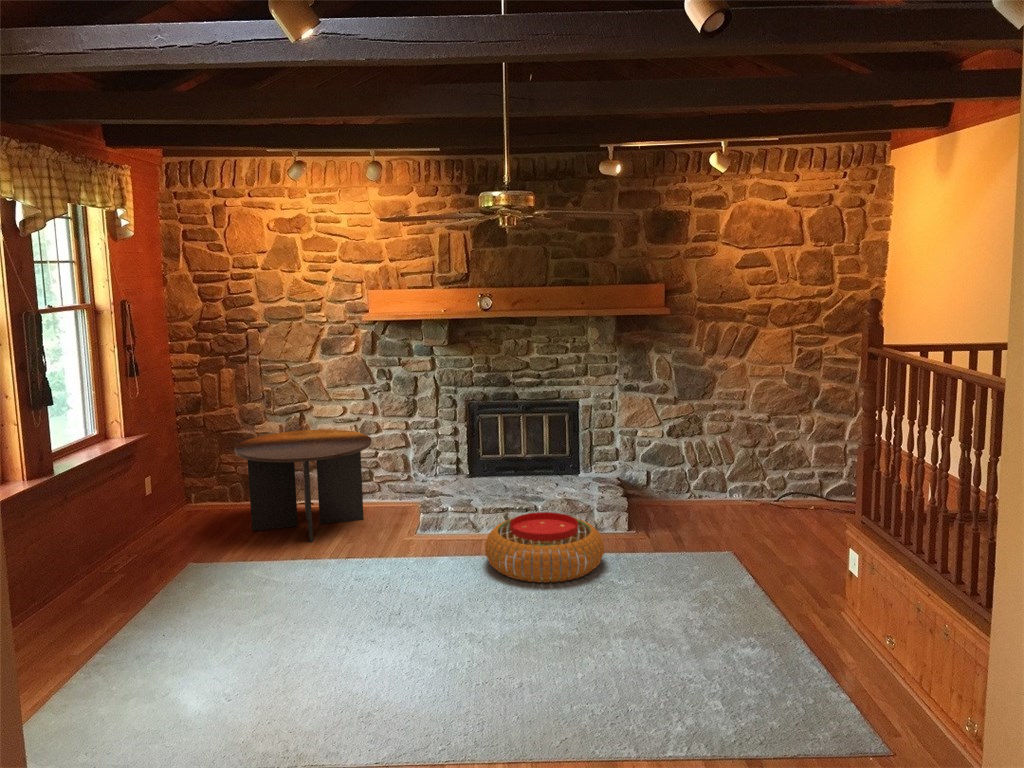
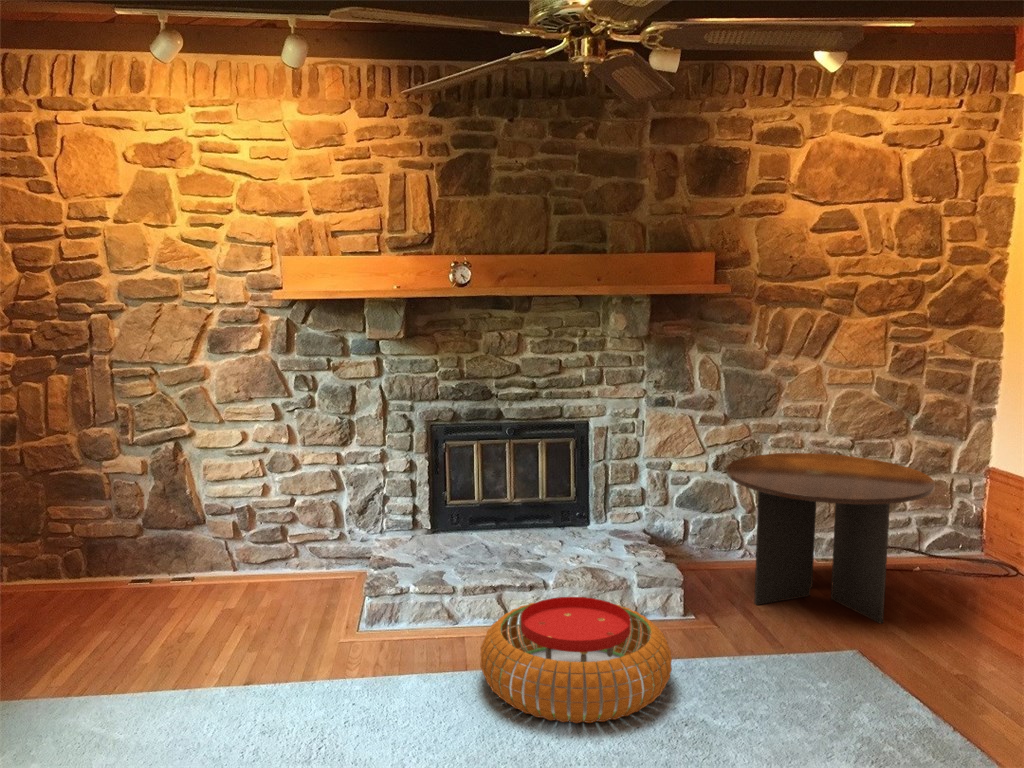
coffee table: present [235,430,372,542] -> present [727,453,935,623]

